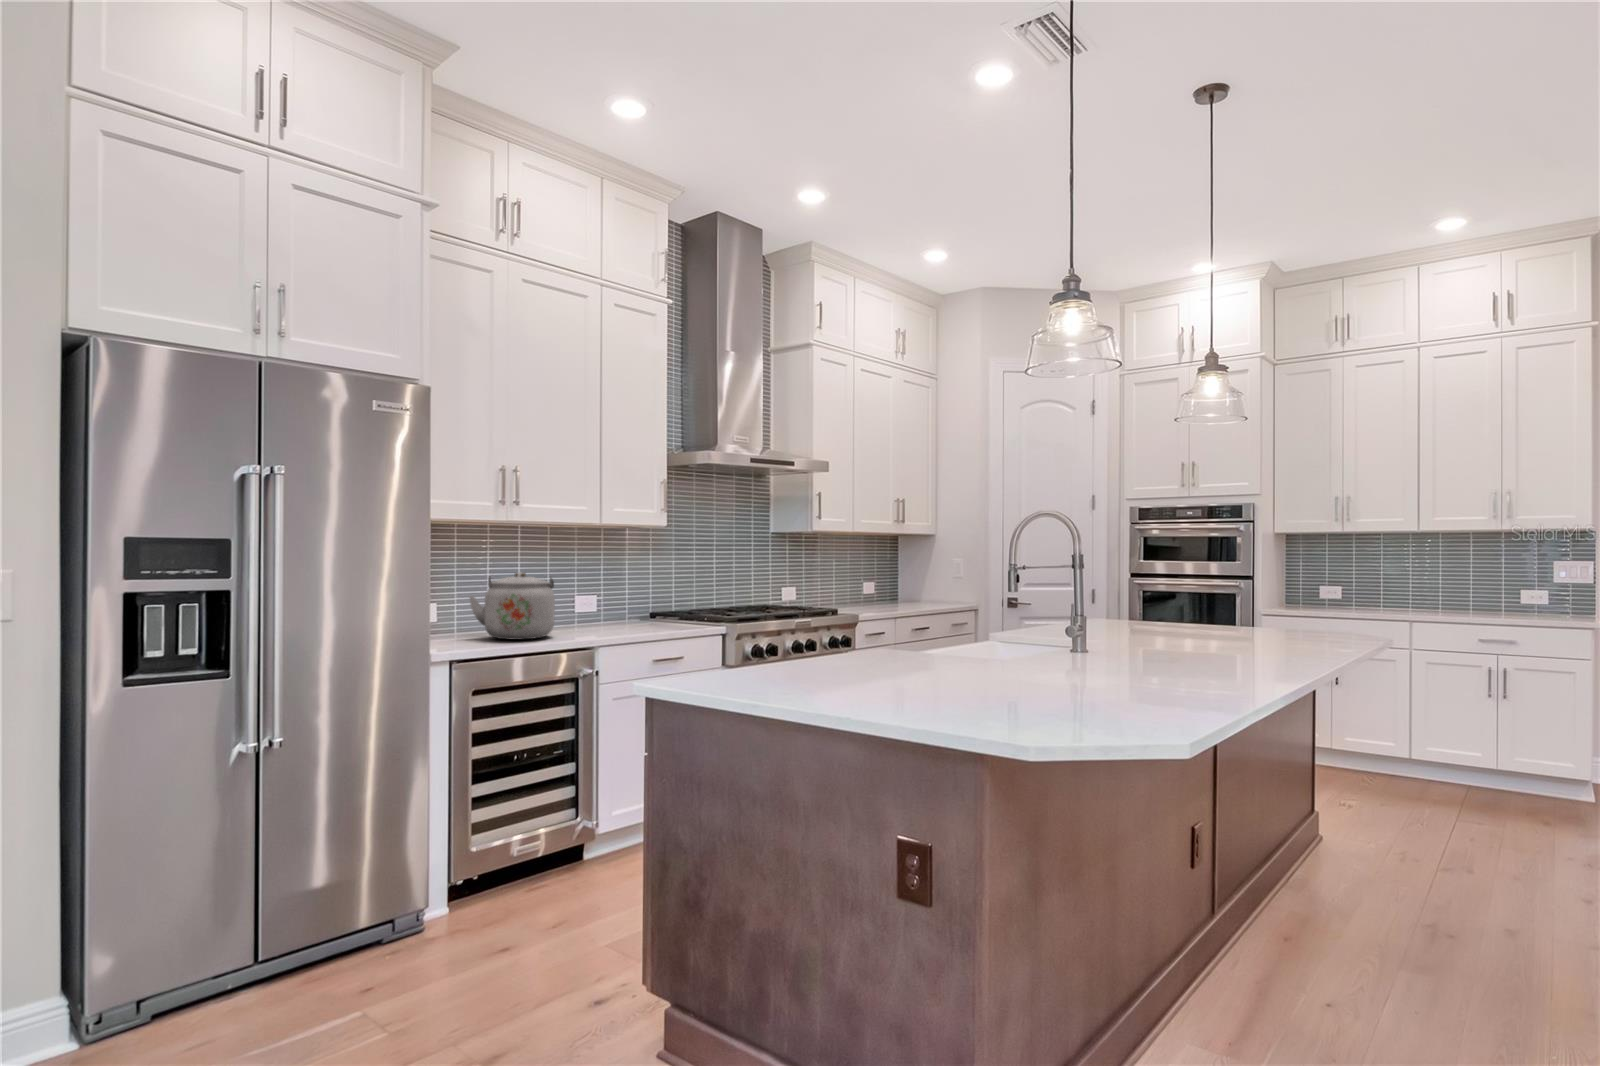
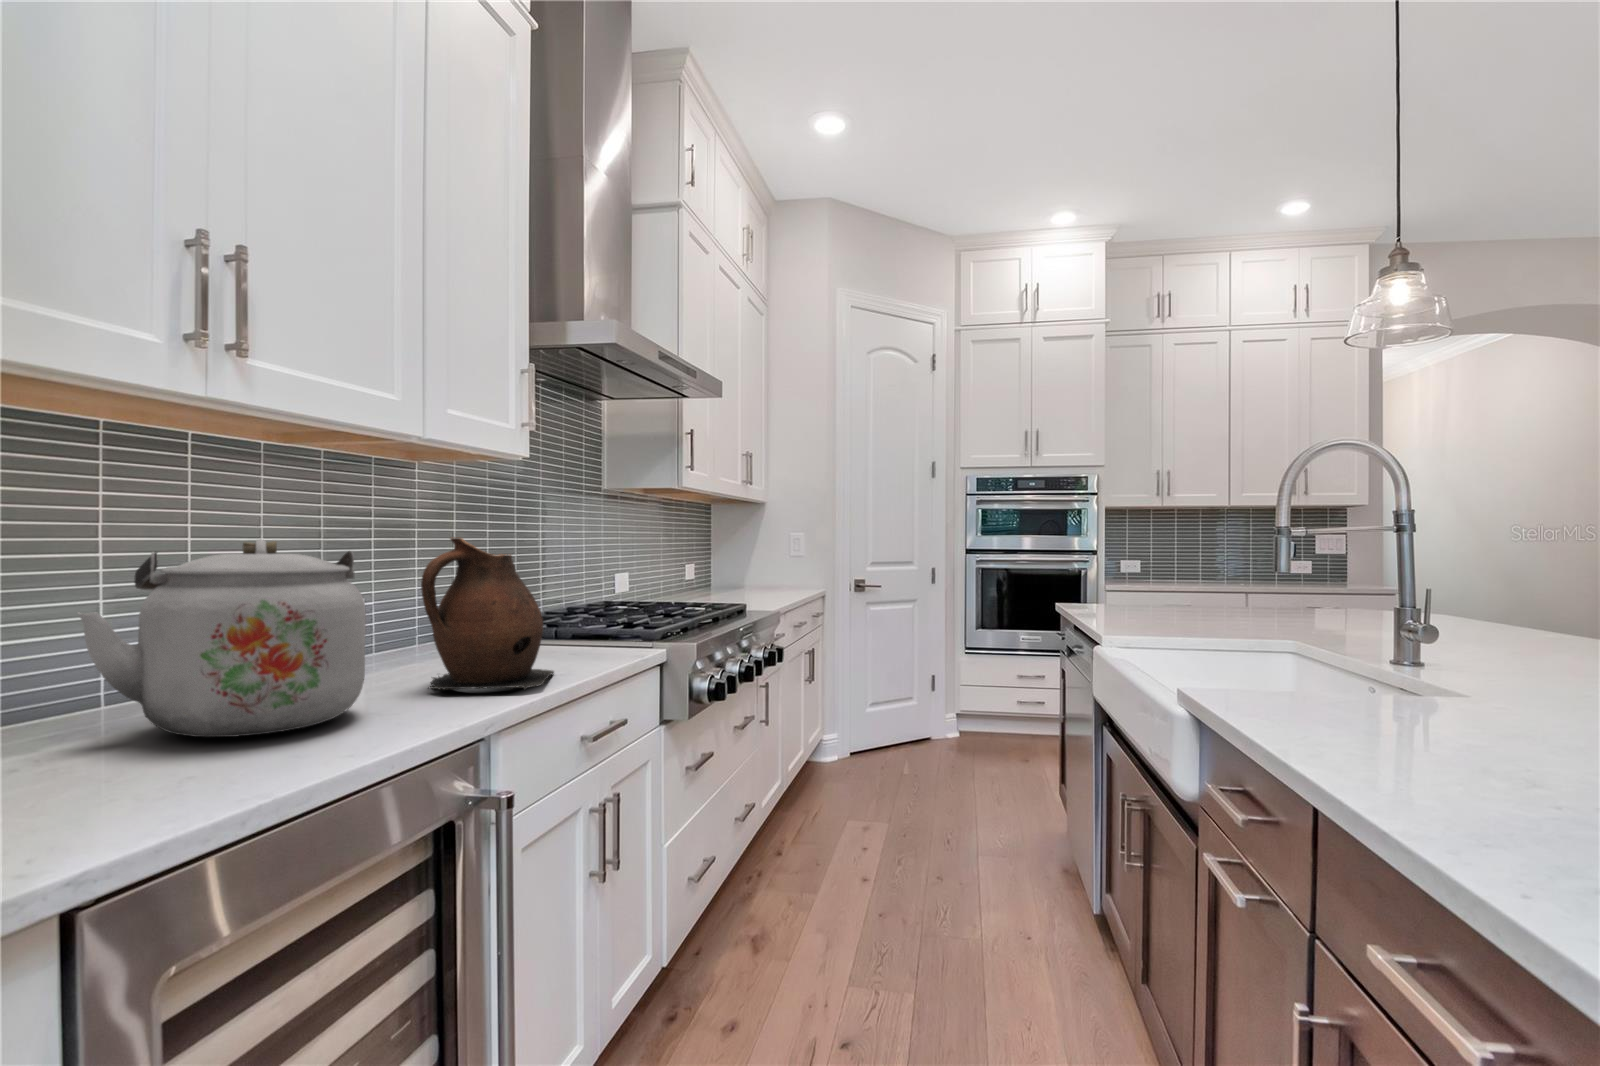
ceramic pitcher: none [584,570,645,636] -> present [421,538,554,690]

